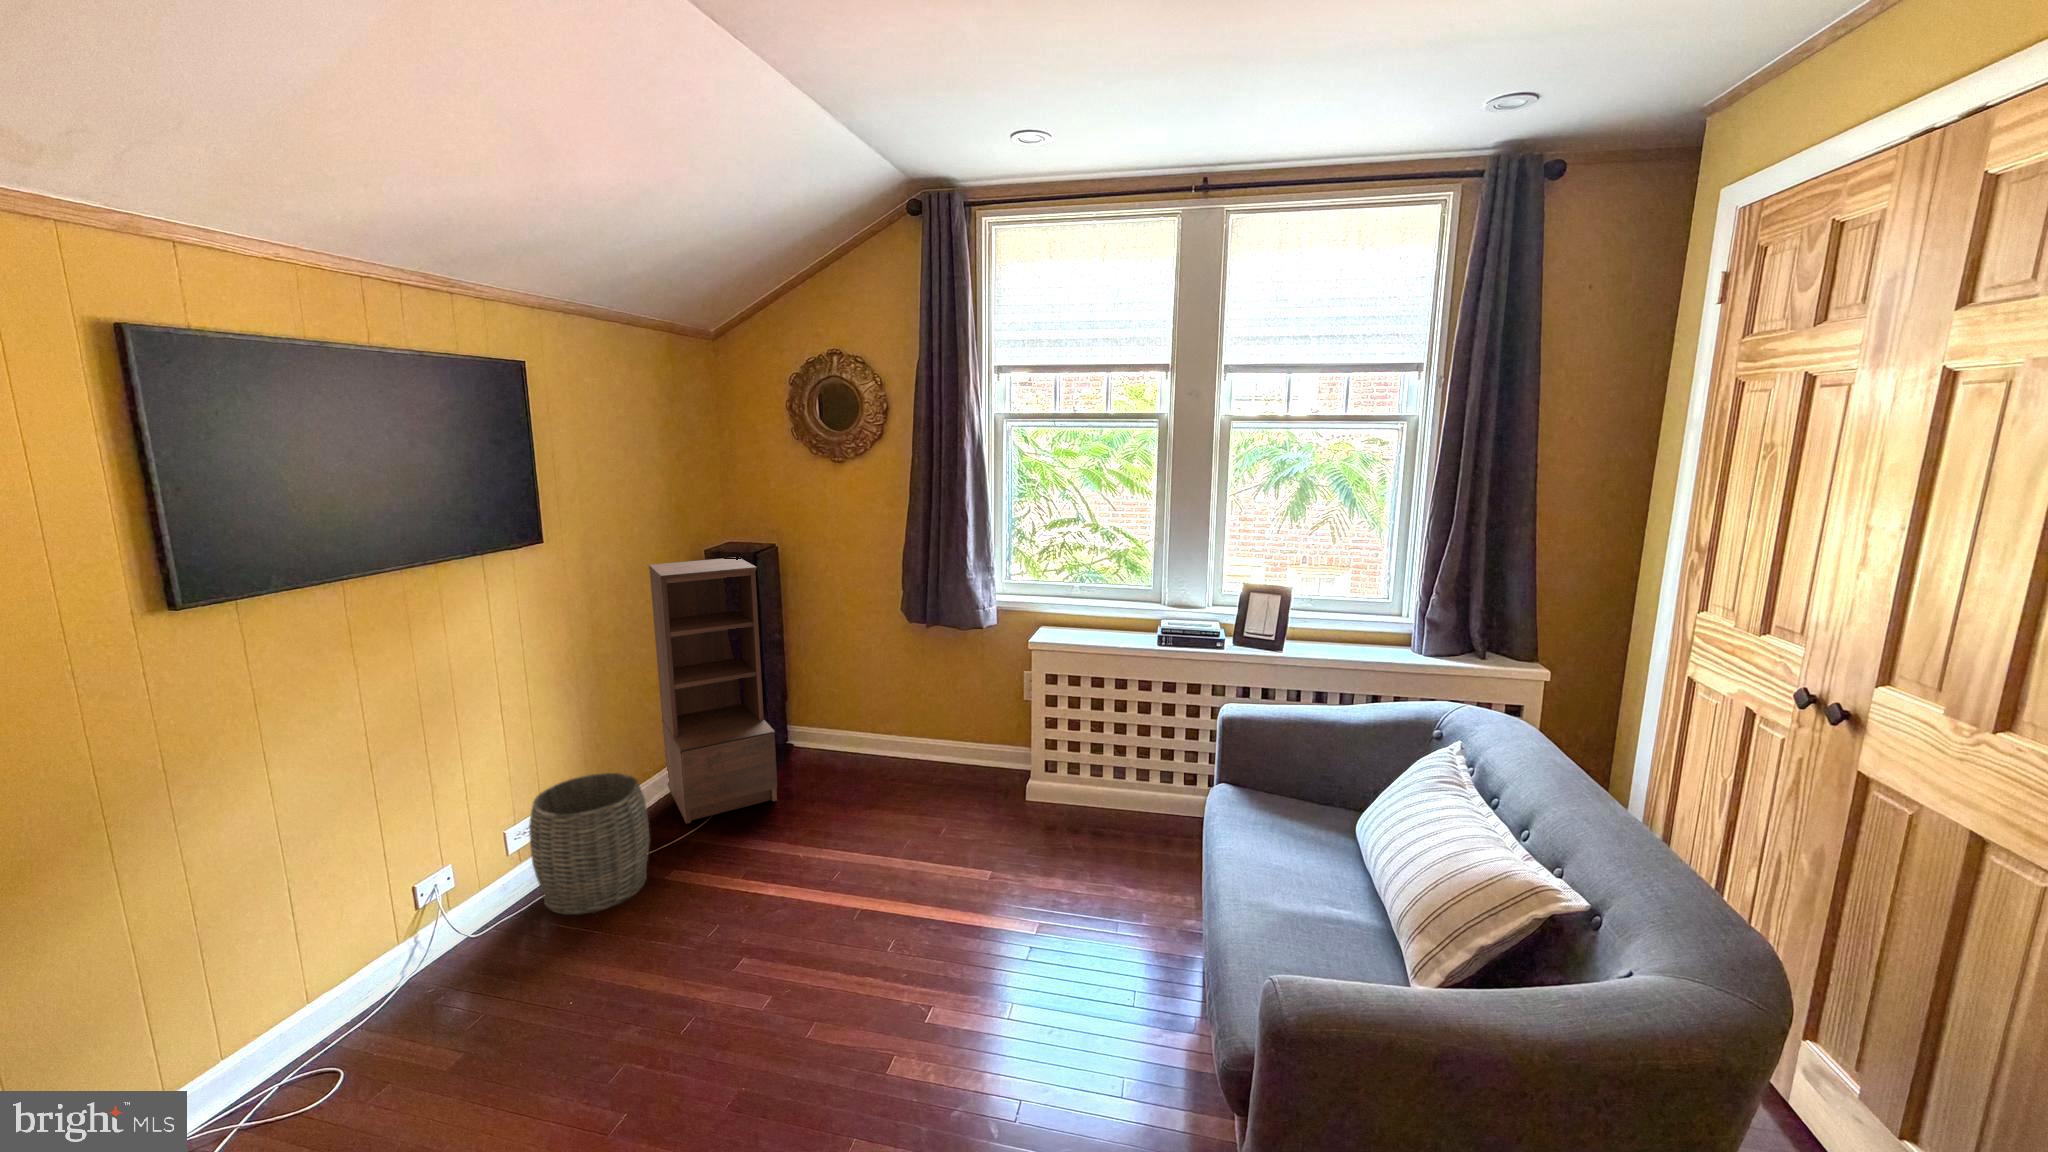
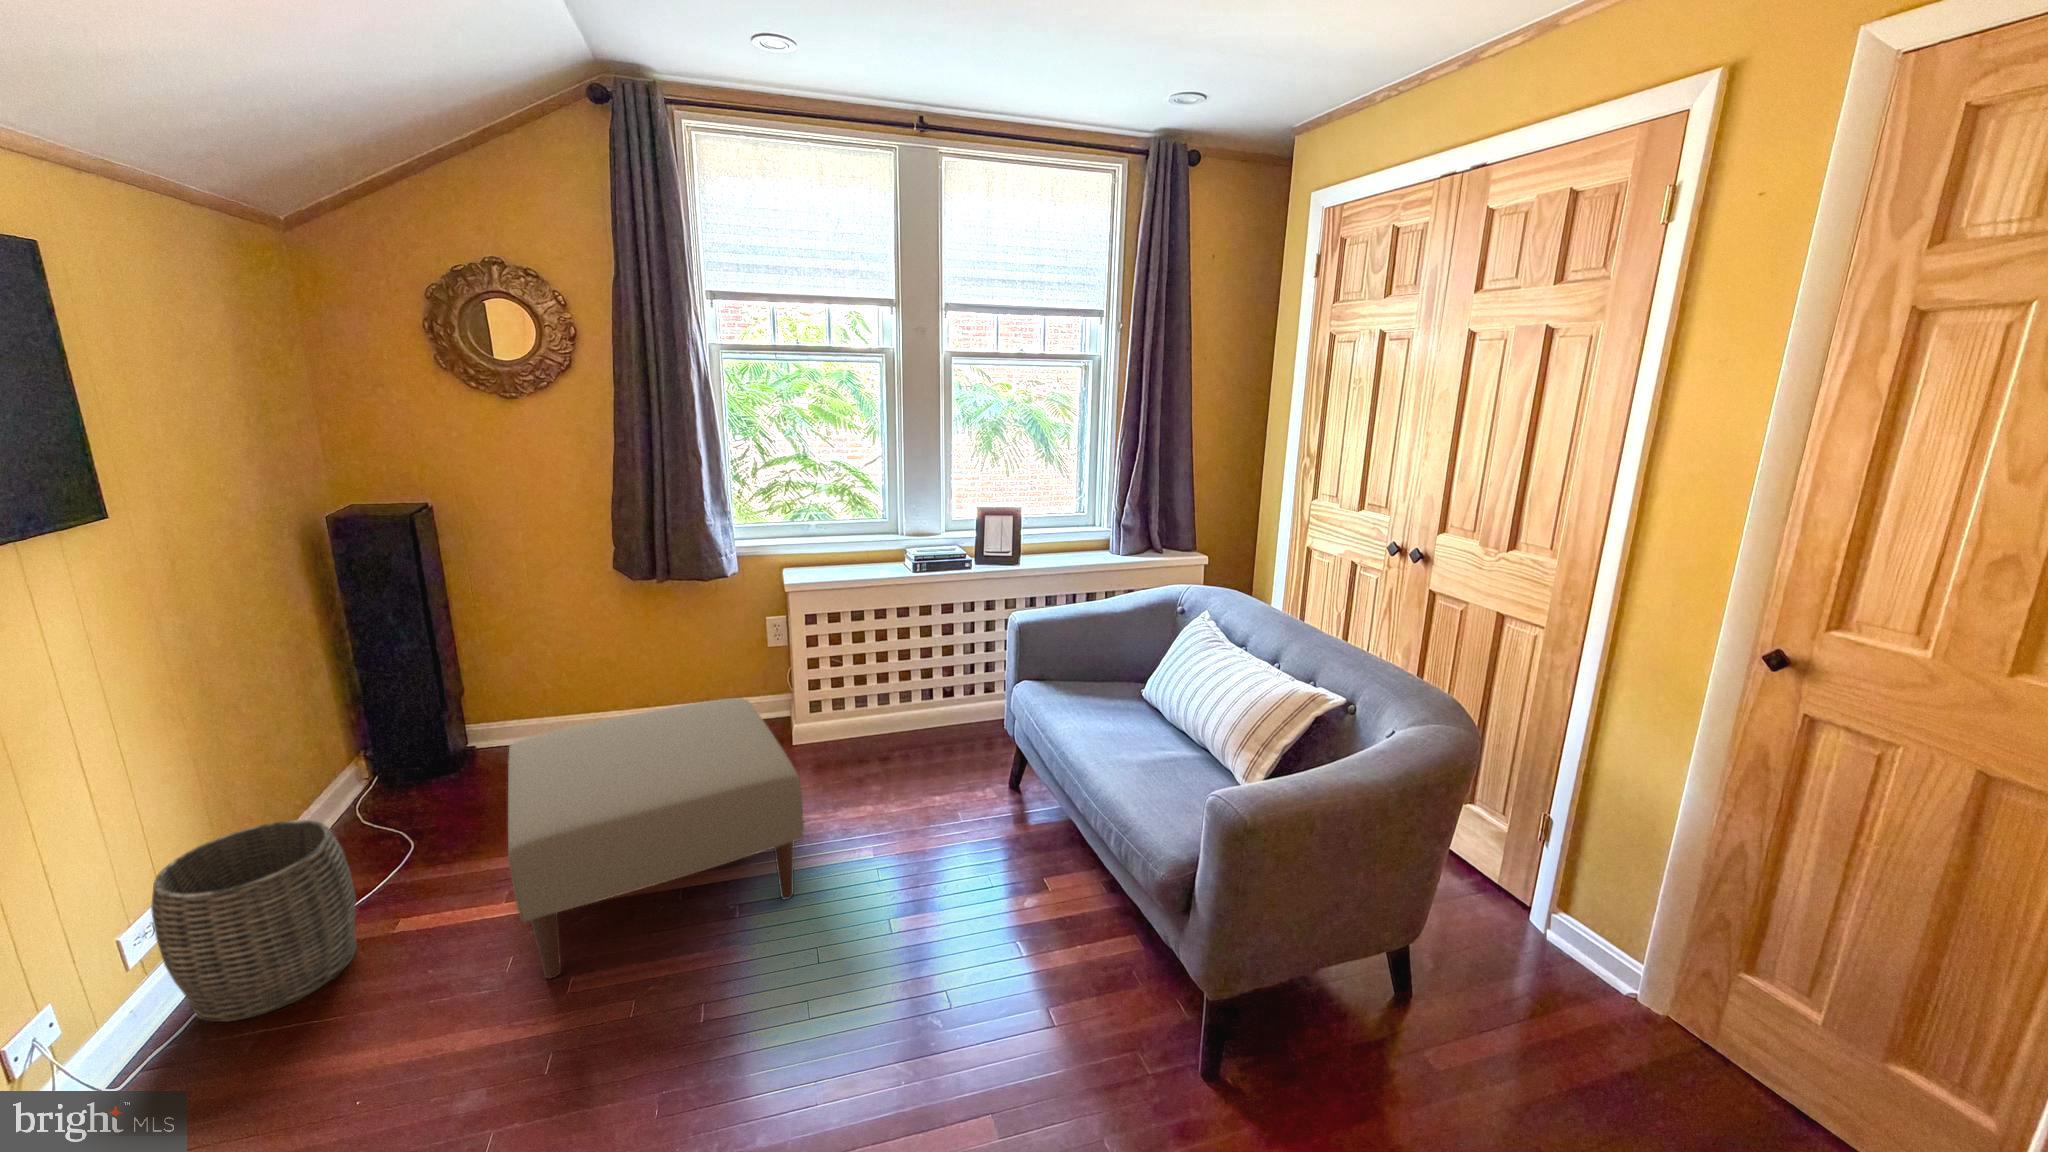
bookshelf: present [649,559,777,824] -> none [239,524,494,866]
ottoman: none [711,742,963,956] -> present [508,698,804,978]

